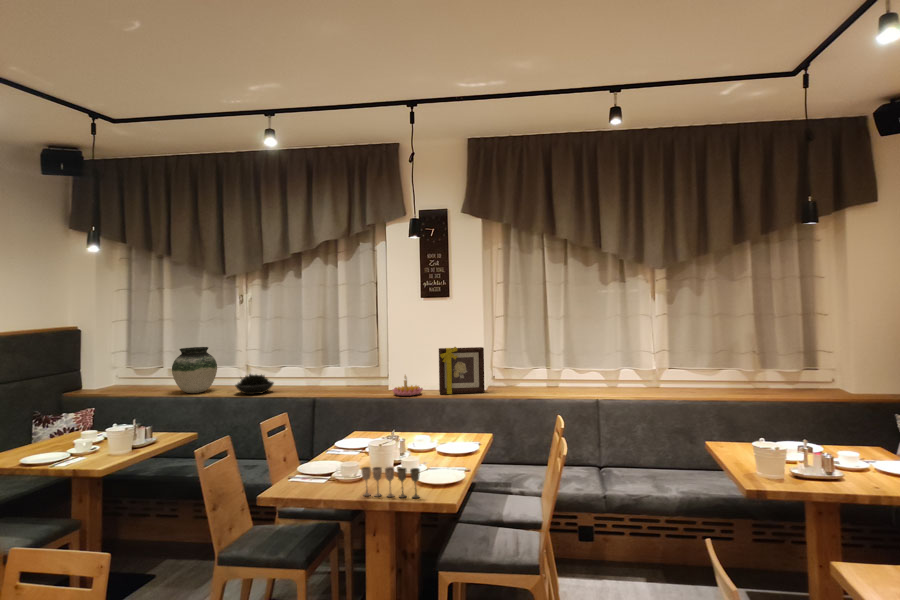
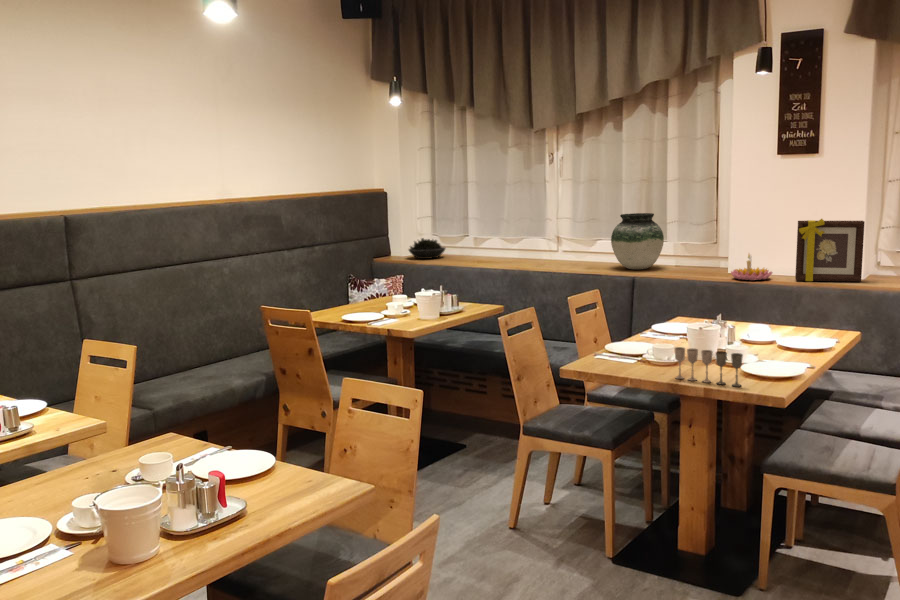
vase: present [172,347,217,393] -> present [611,213,664,269]
succulent plant: present [236,374,274,395] -> present [409,238,445,259]

